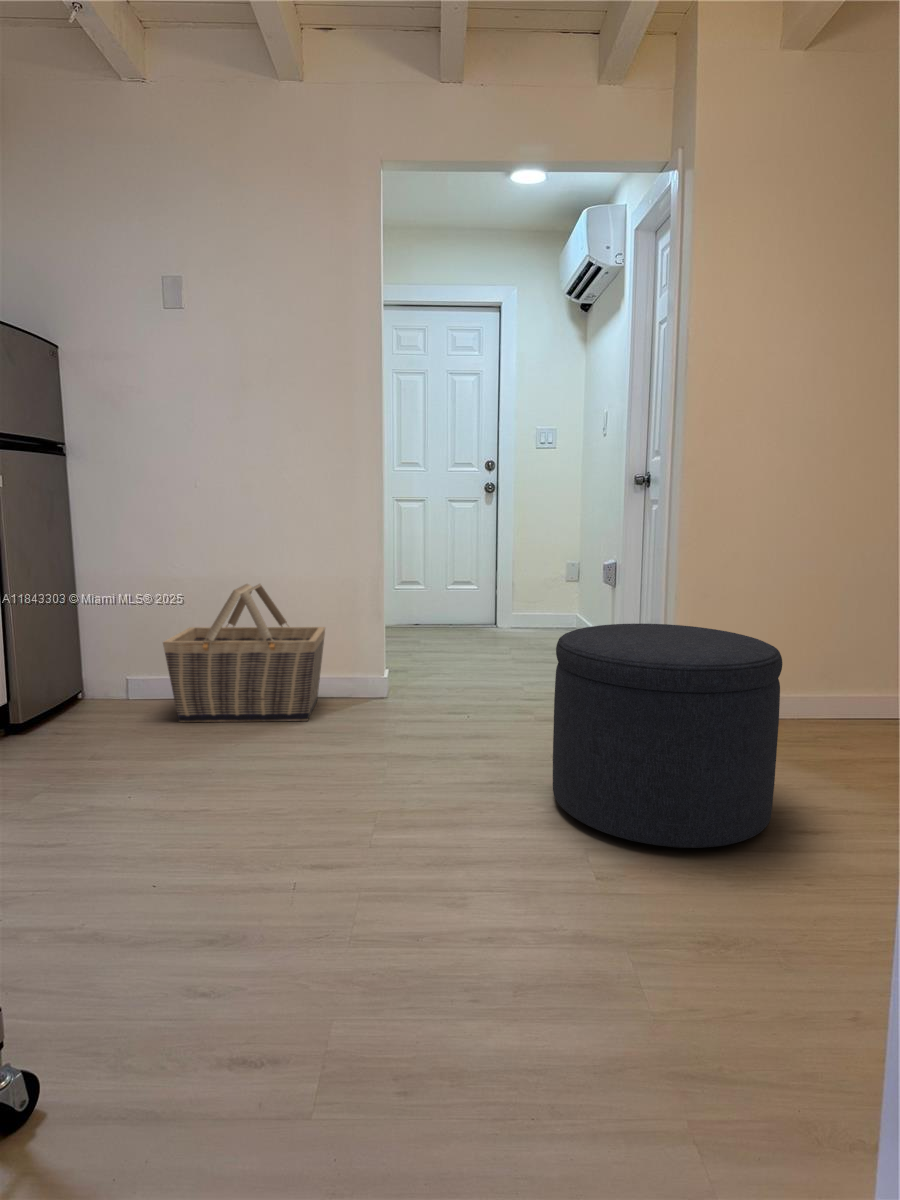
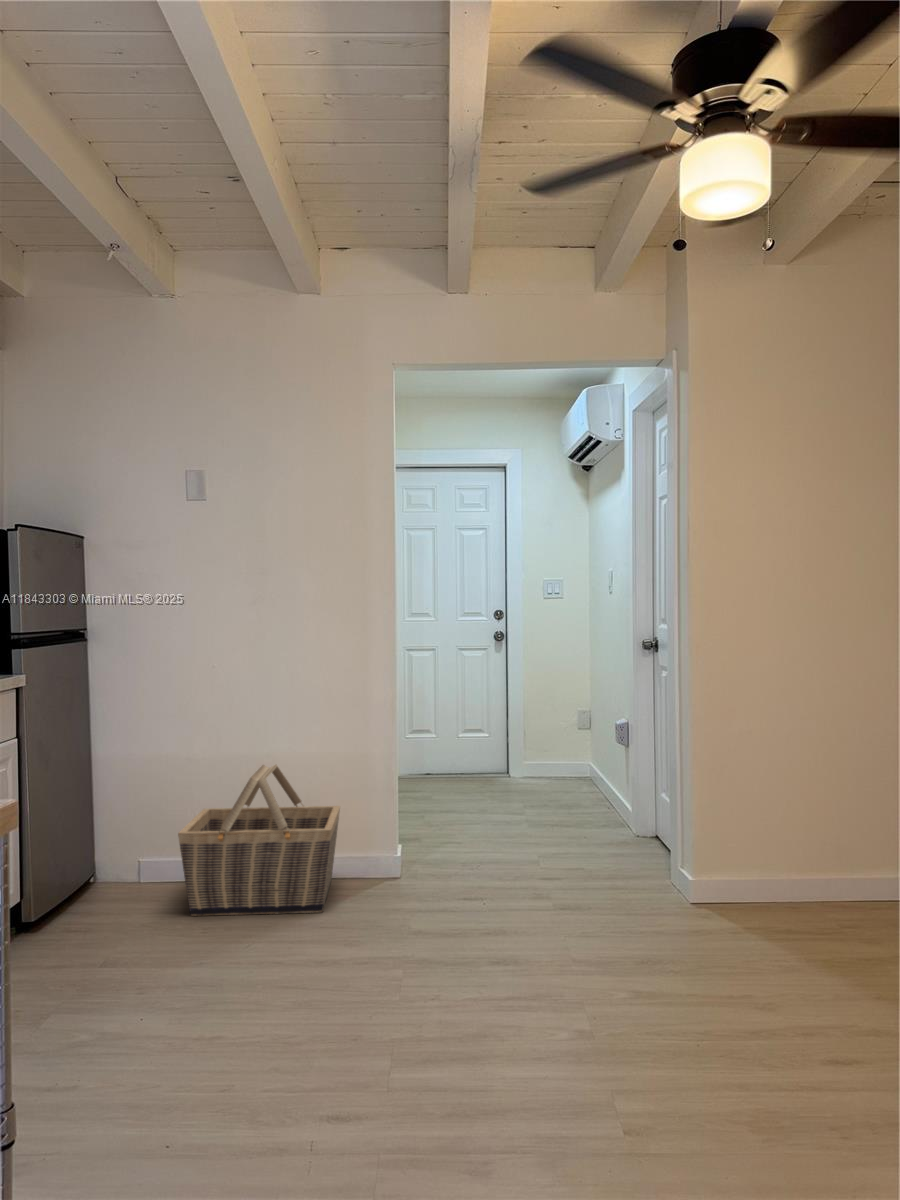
ottoman: present [553,624,782,848] -> none [578,826,809,1099]

